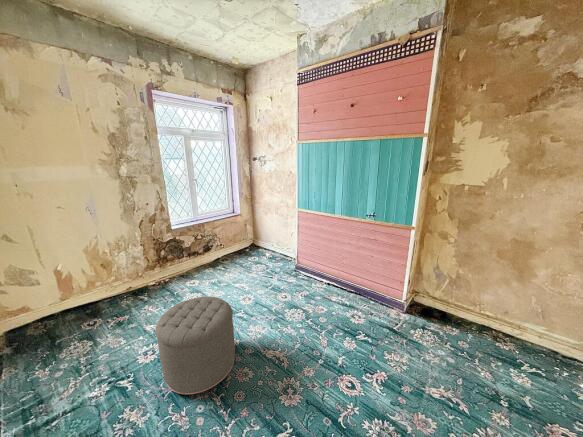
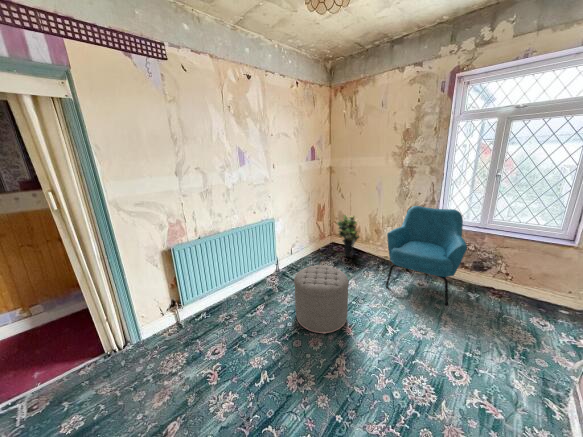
armchair: none [147,210,228,302] -> present [386,206,467,305]
potted plant: none [33,258,89,323] -> present [337,215,359,257]

